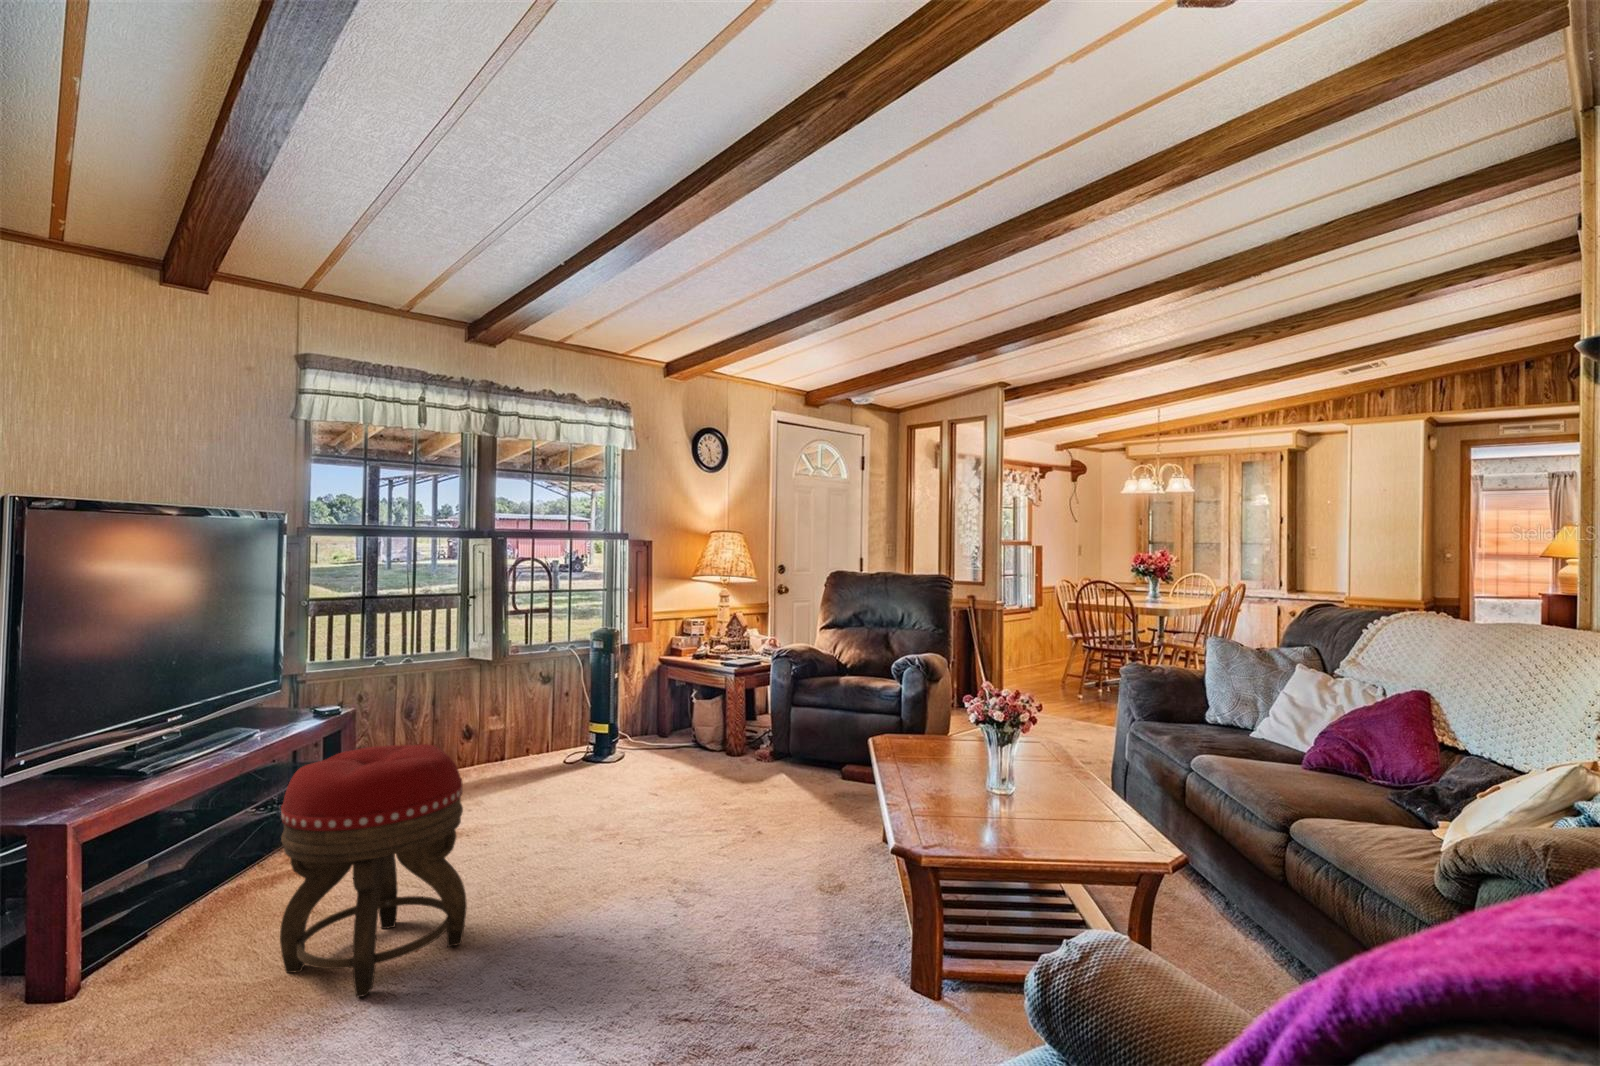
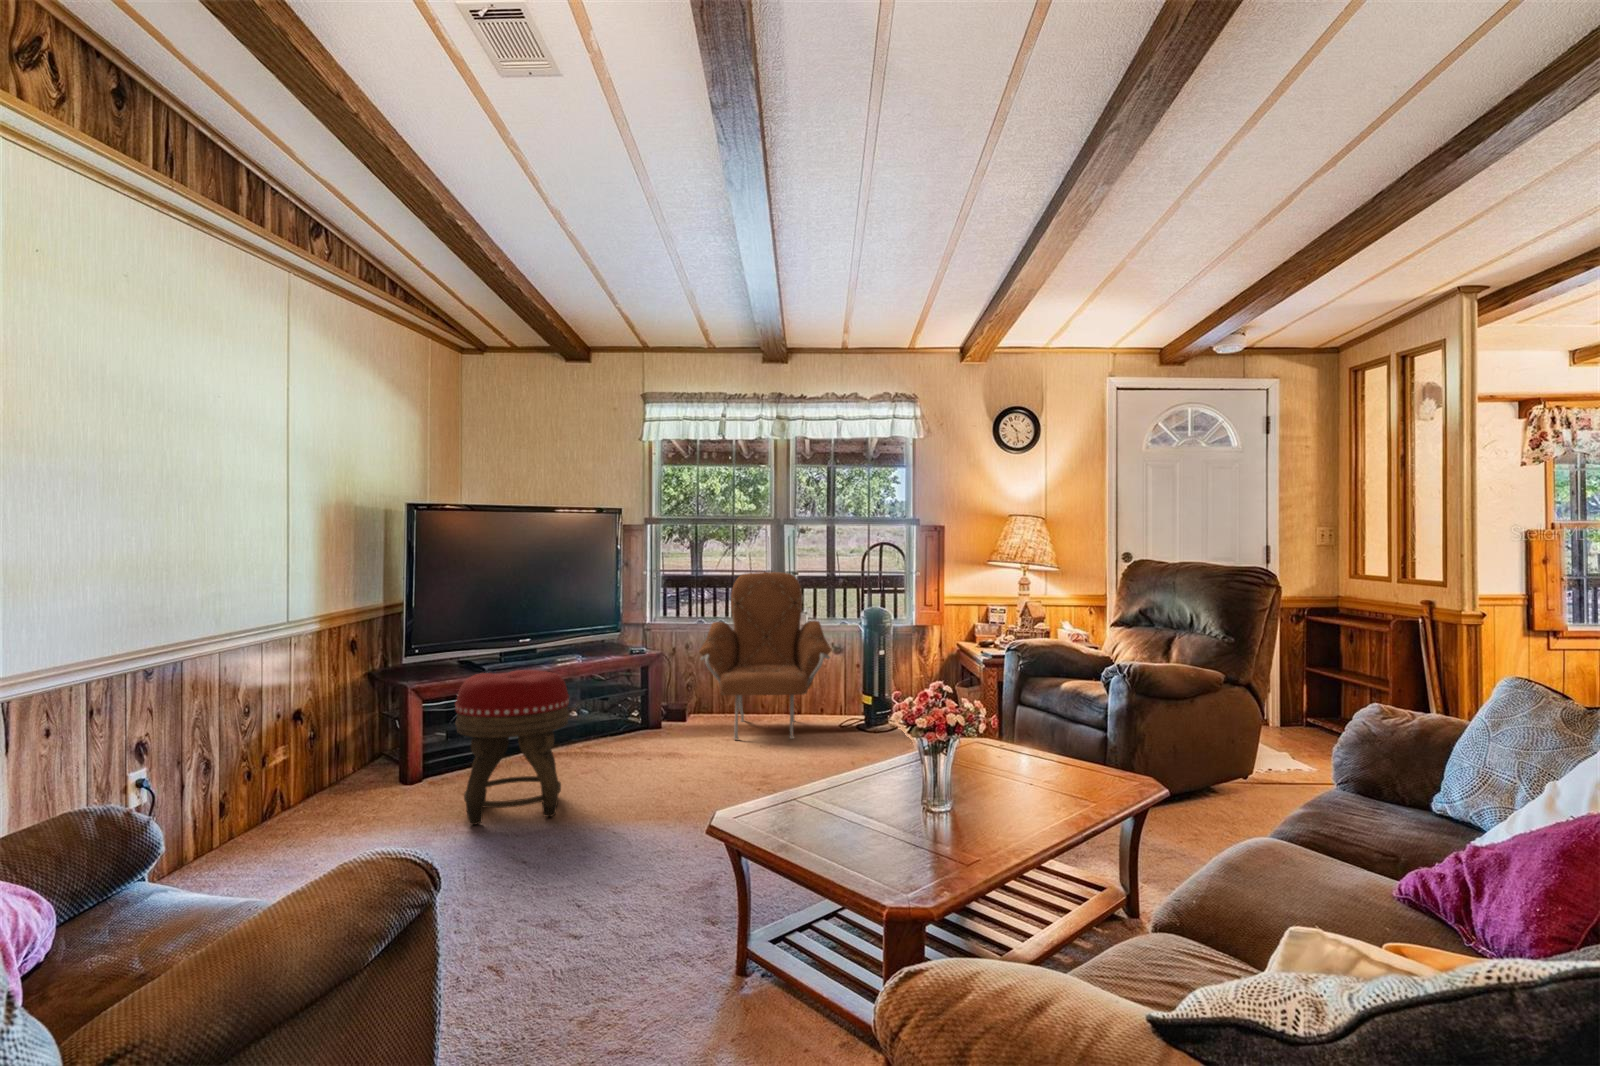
armchair: none [415,593,573,798] -> present [699,572,831,739]

